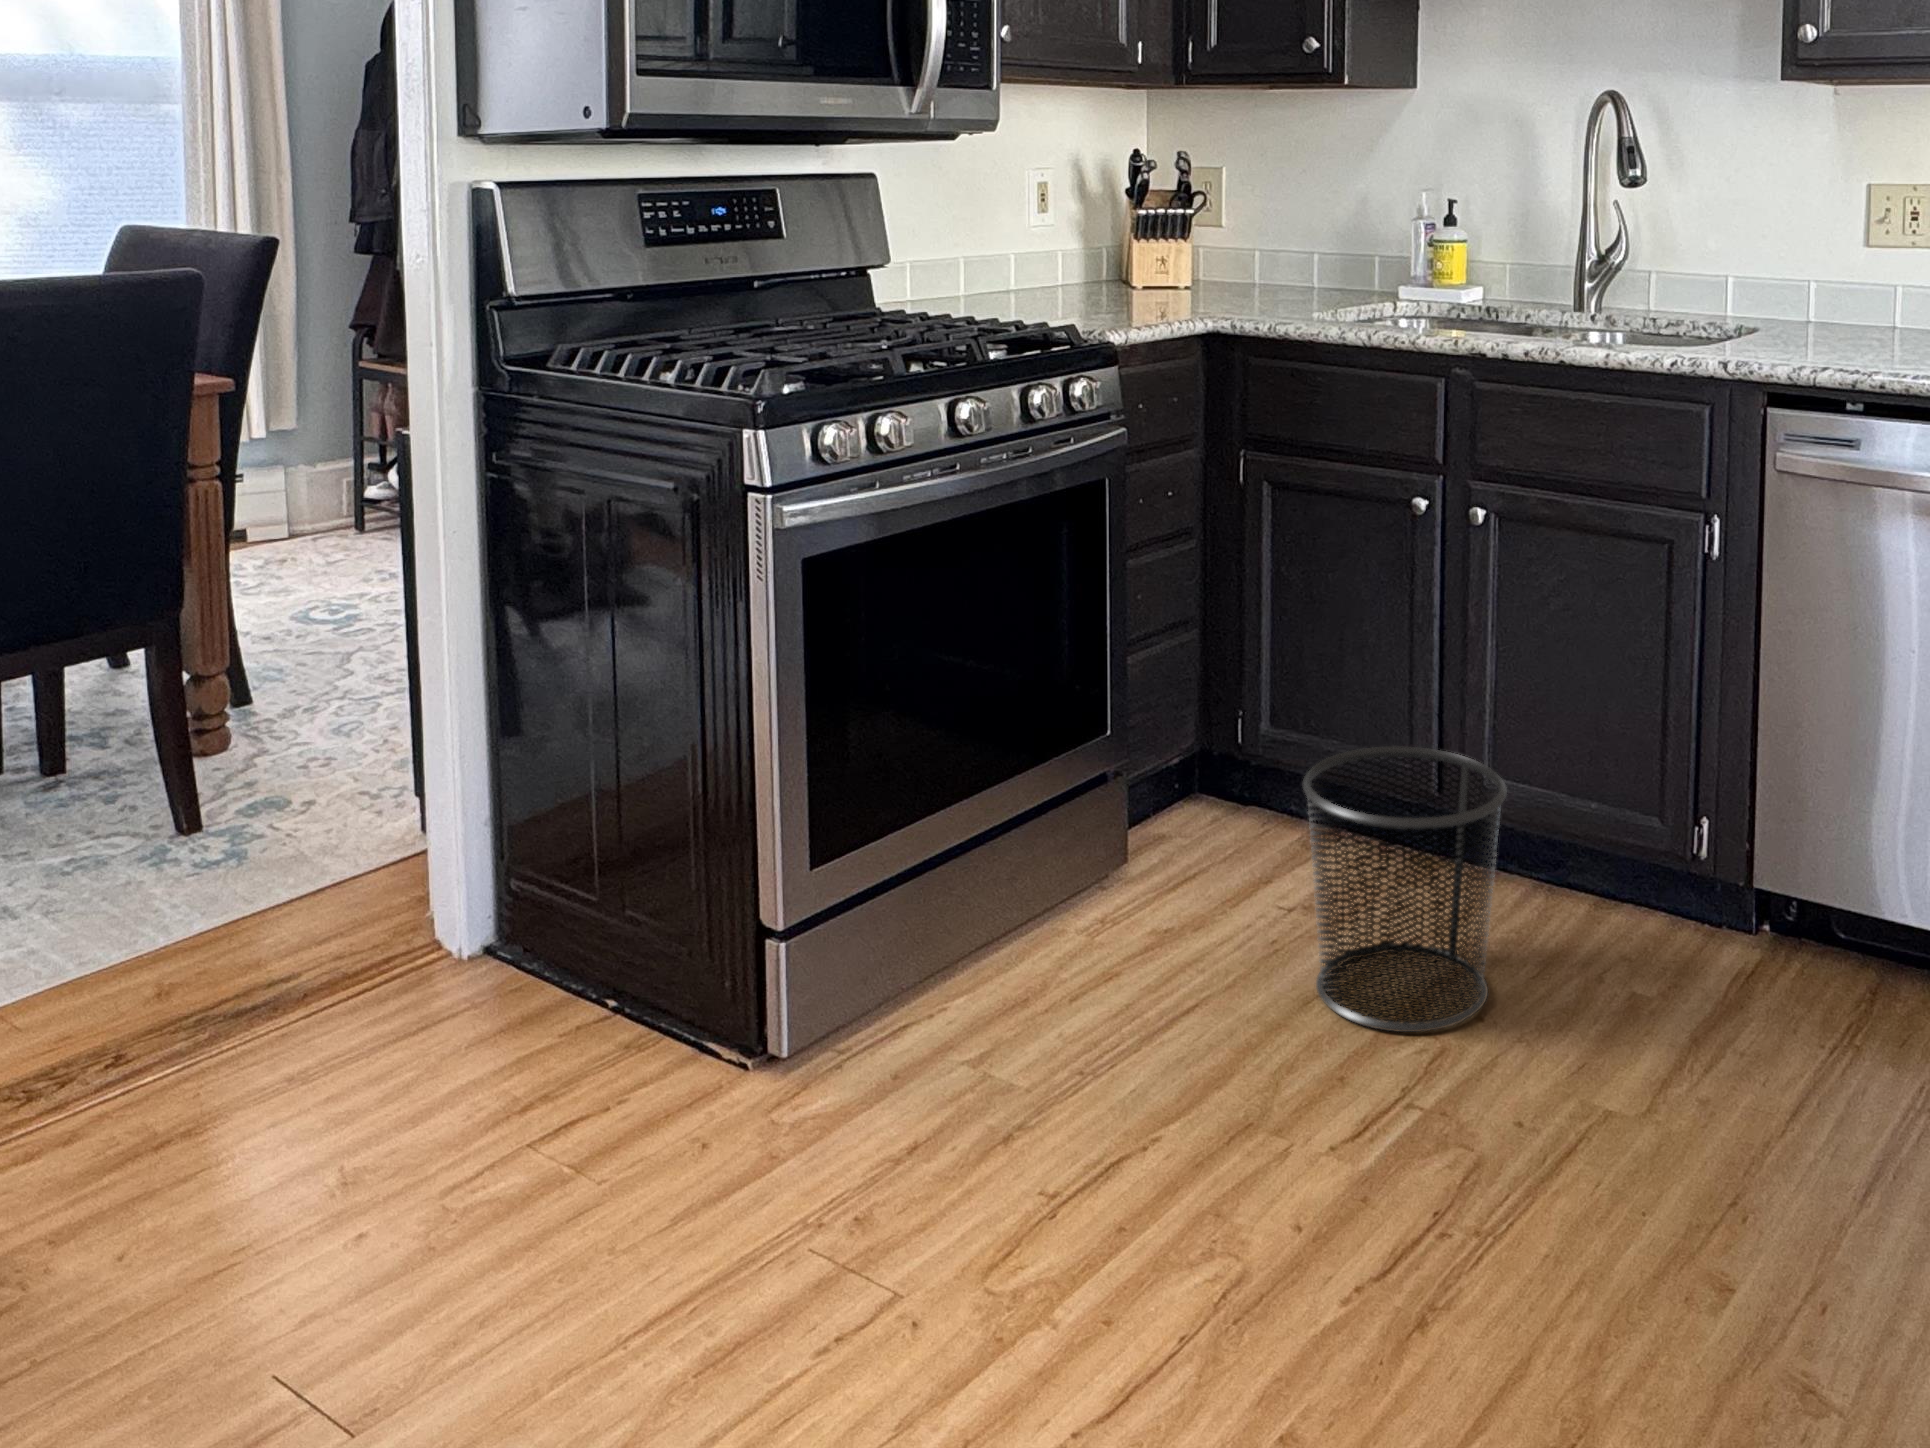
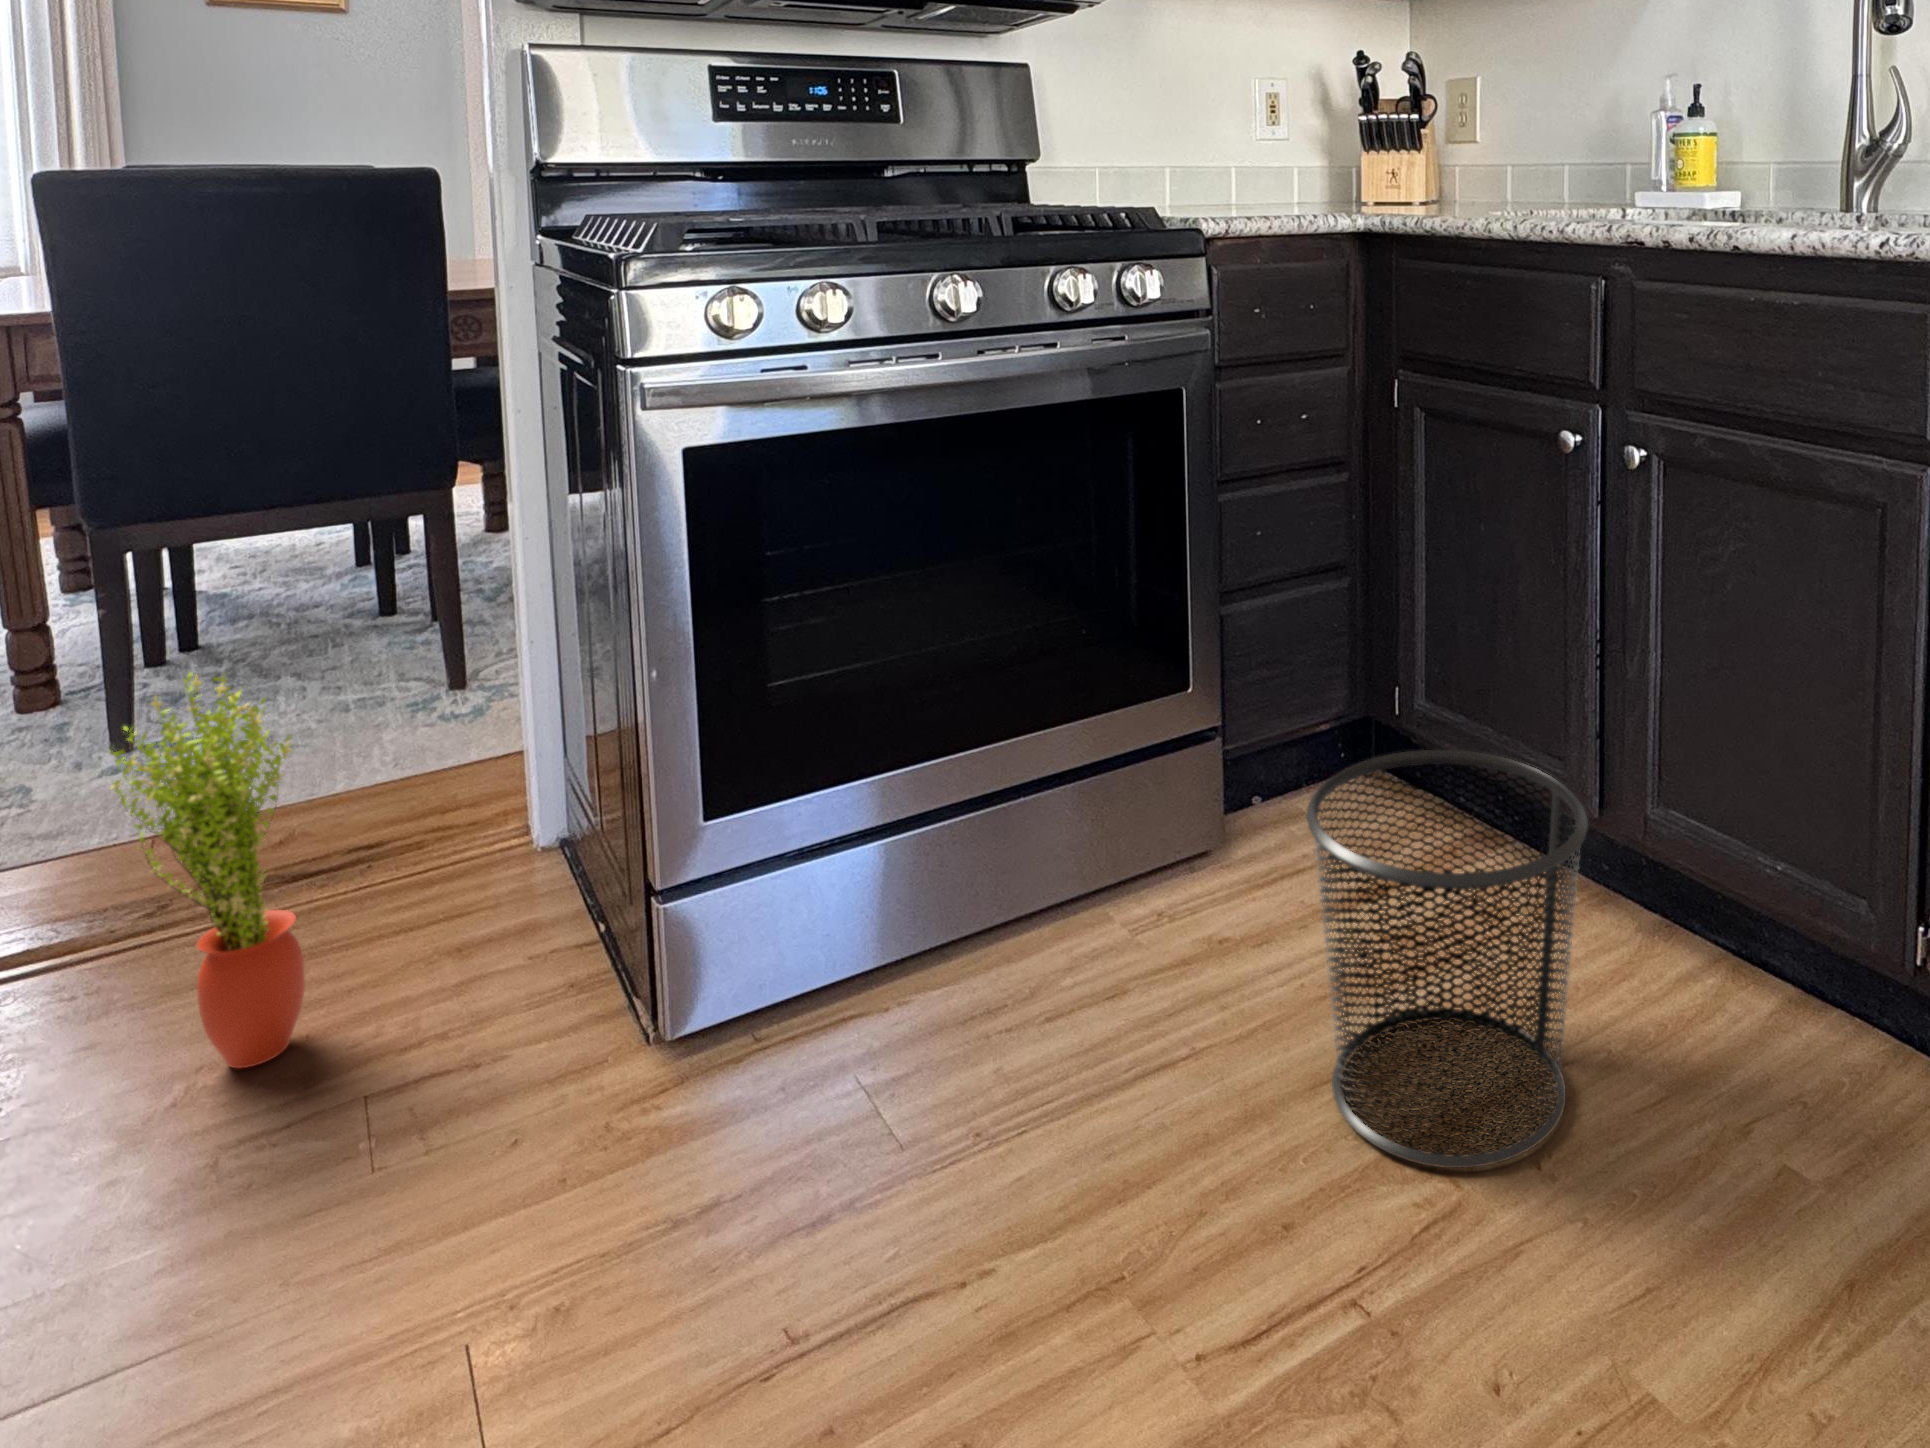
potted plant: none [251,788,427,1151] -> present [111,673,305,1068]

